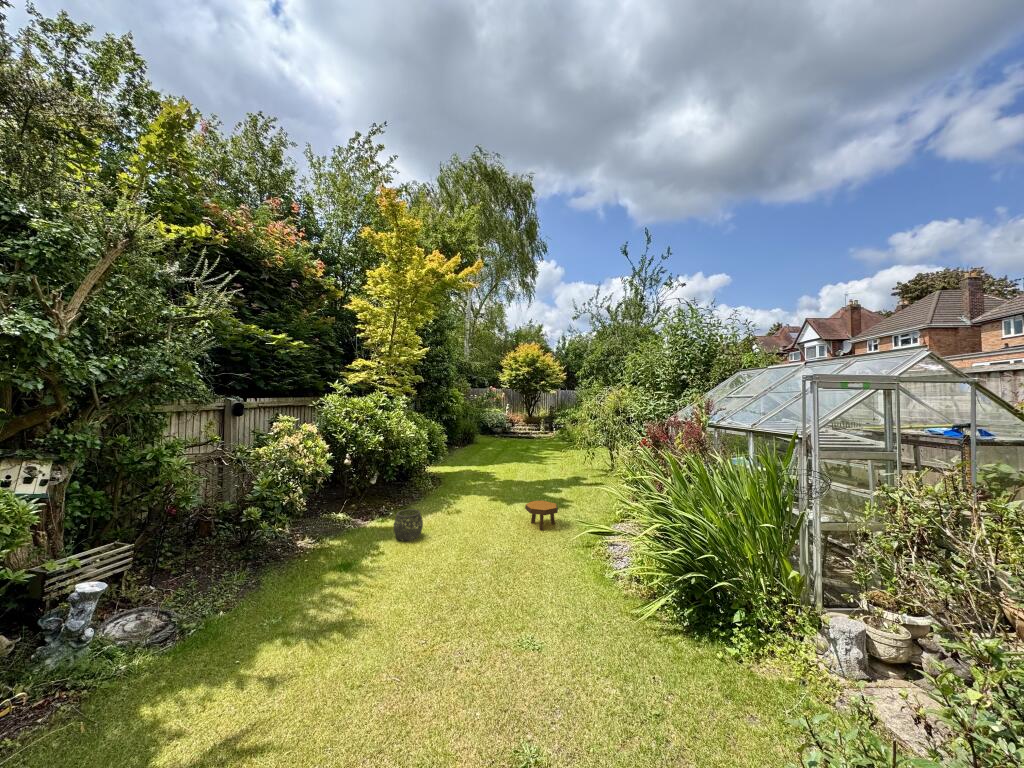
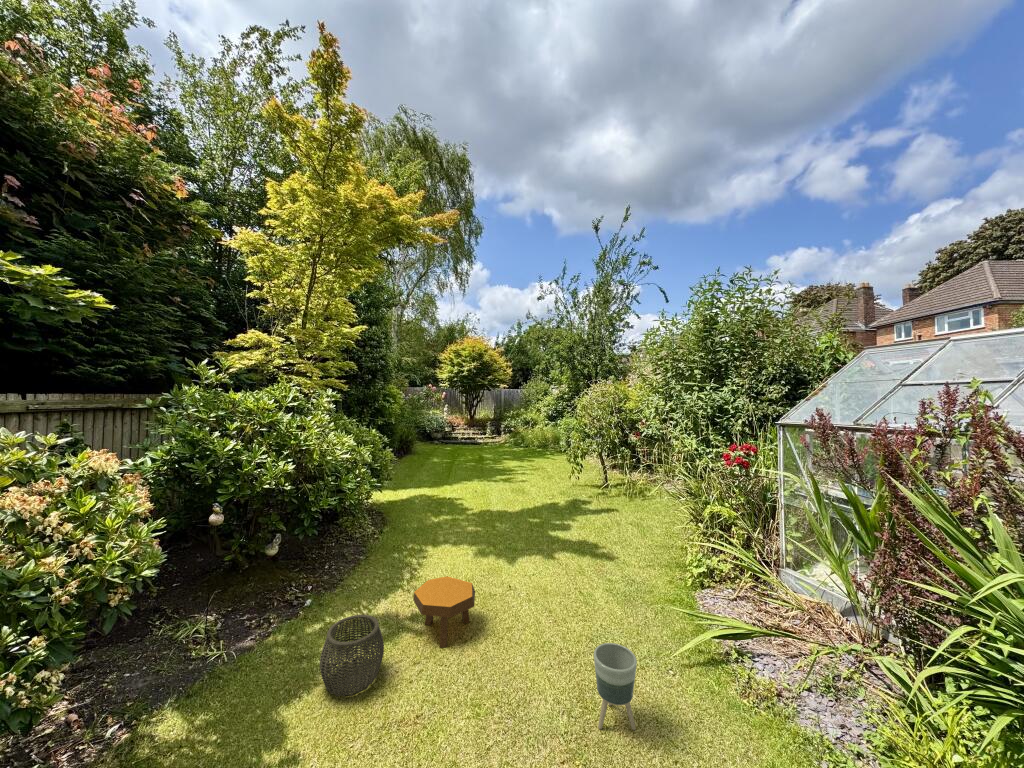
footstool: present [525,501,558,531] -> present [413,576,475,648]
planter: none [513,523,533,560] -> present [594,643,637,730]

